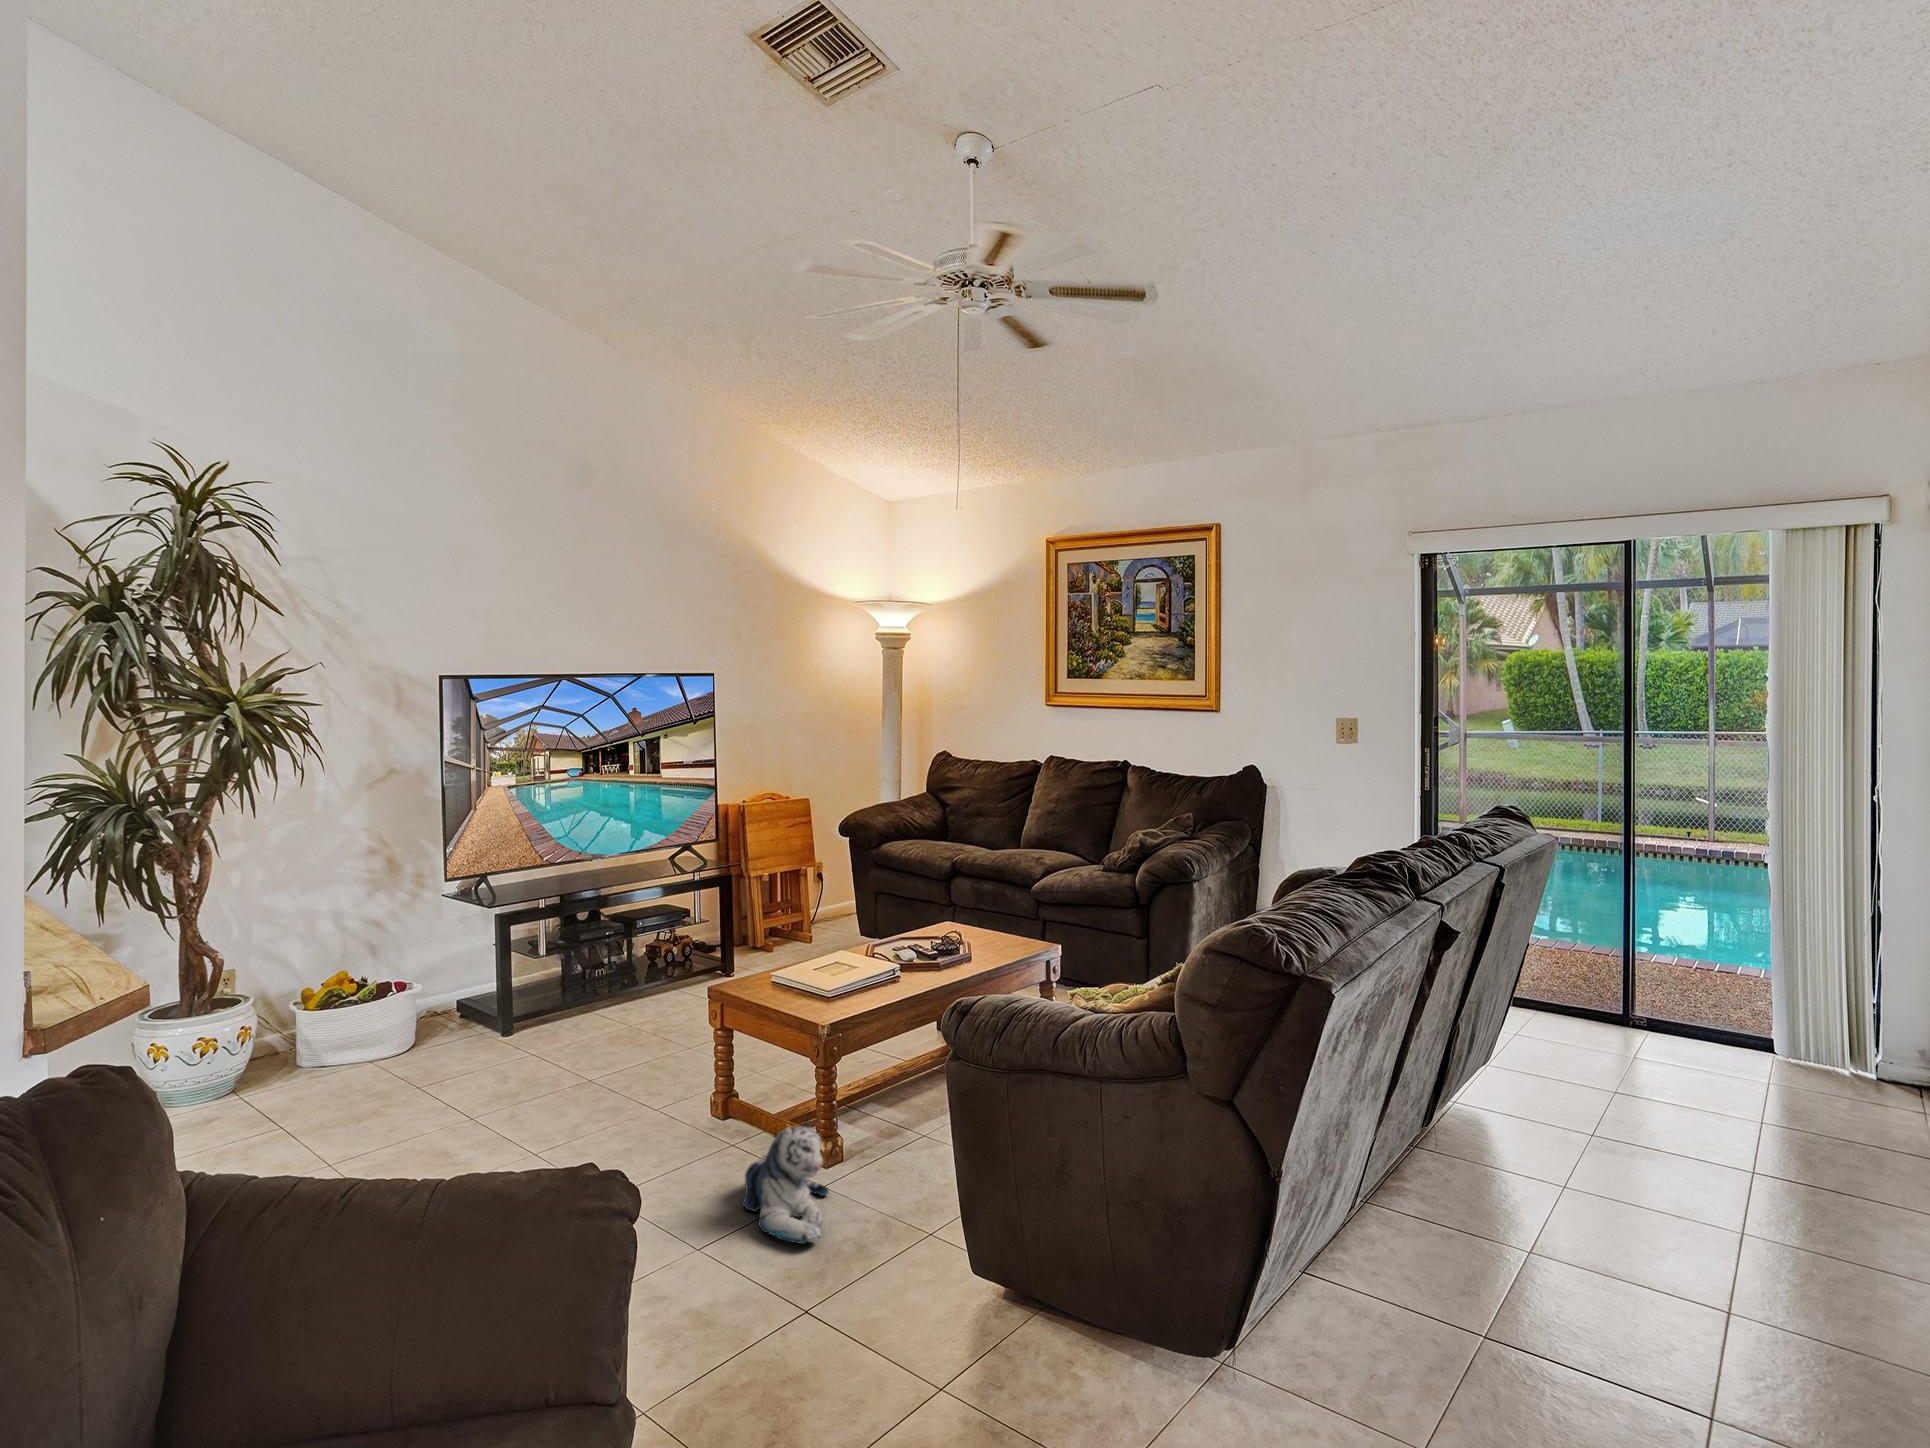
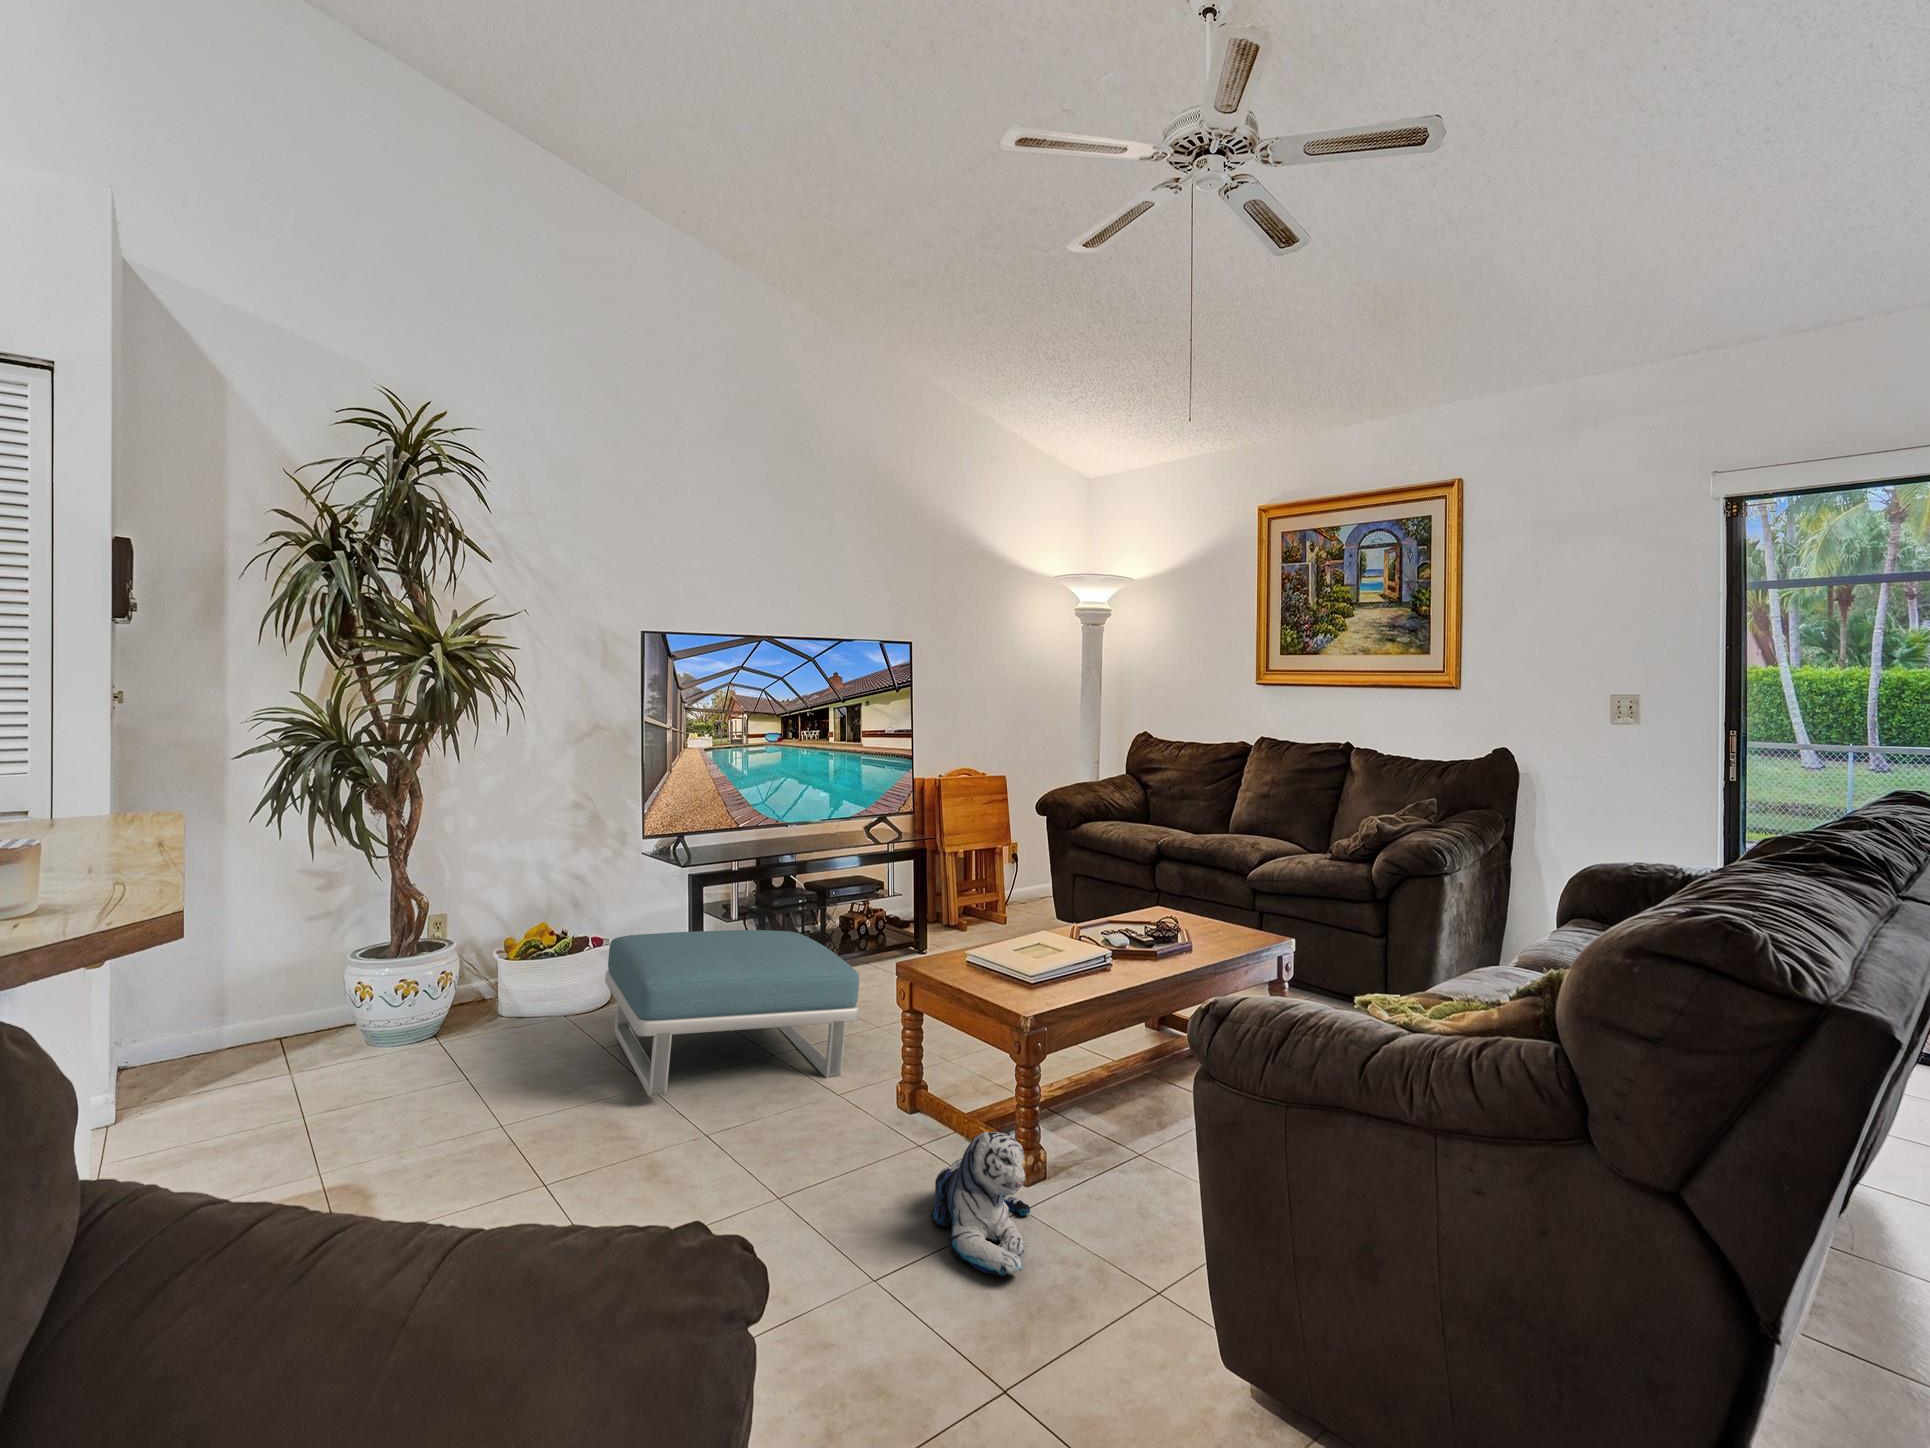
footstool: none [414,964,670,1126] -> present [605,930,859,1096]

